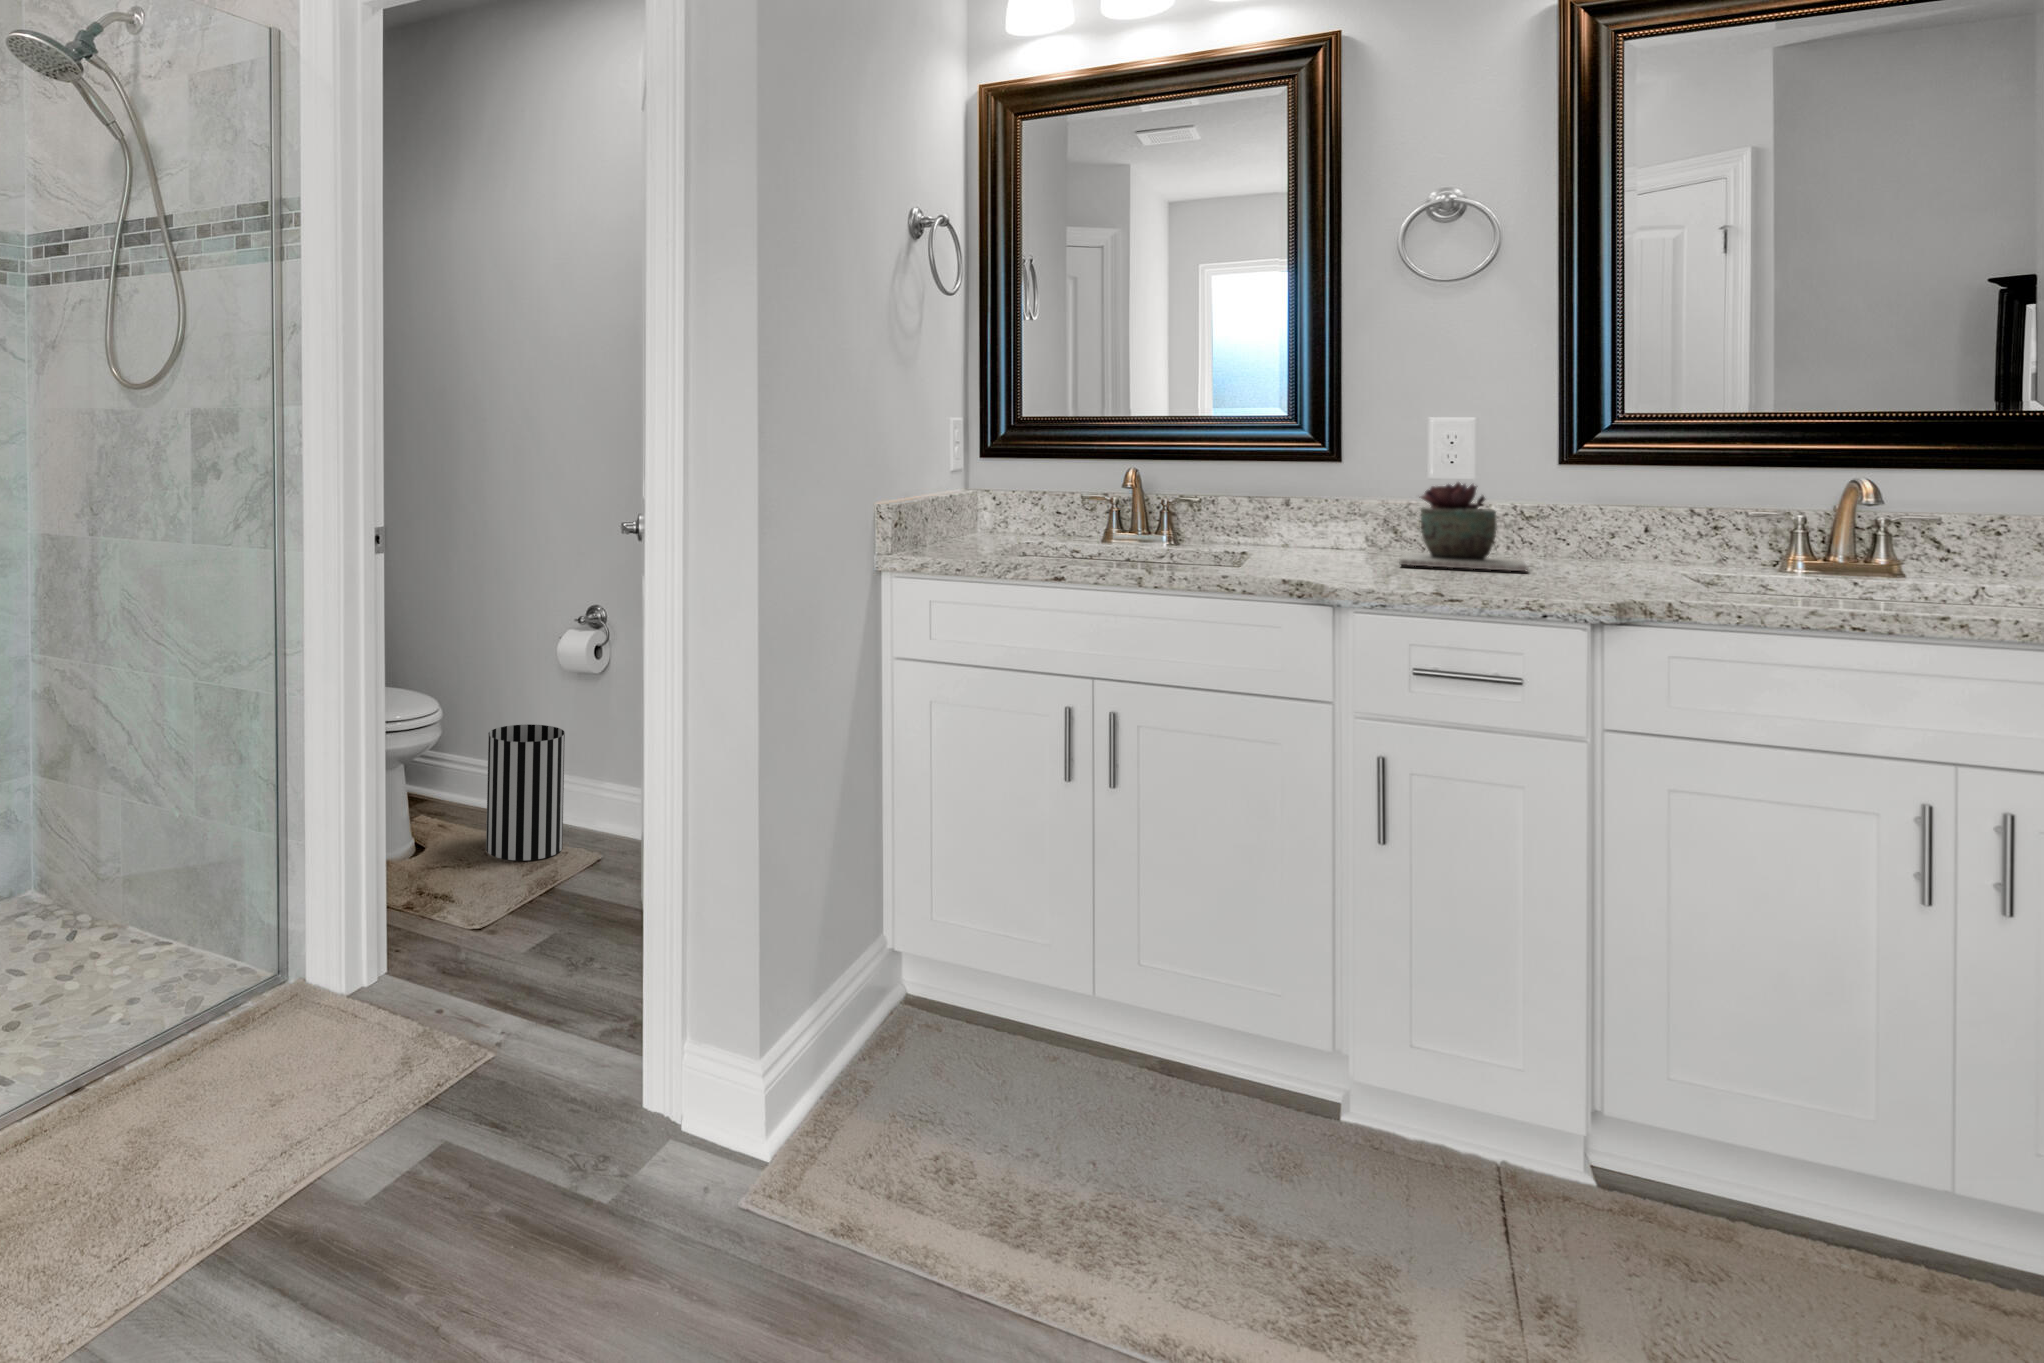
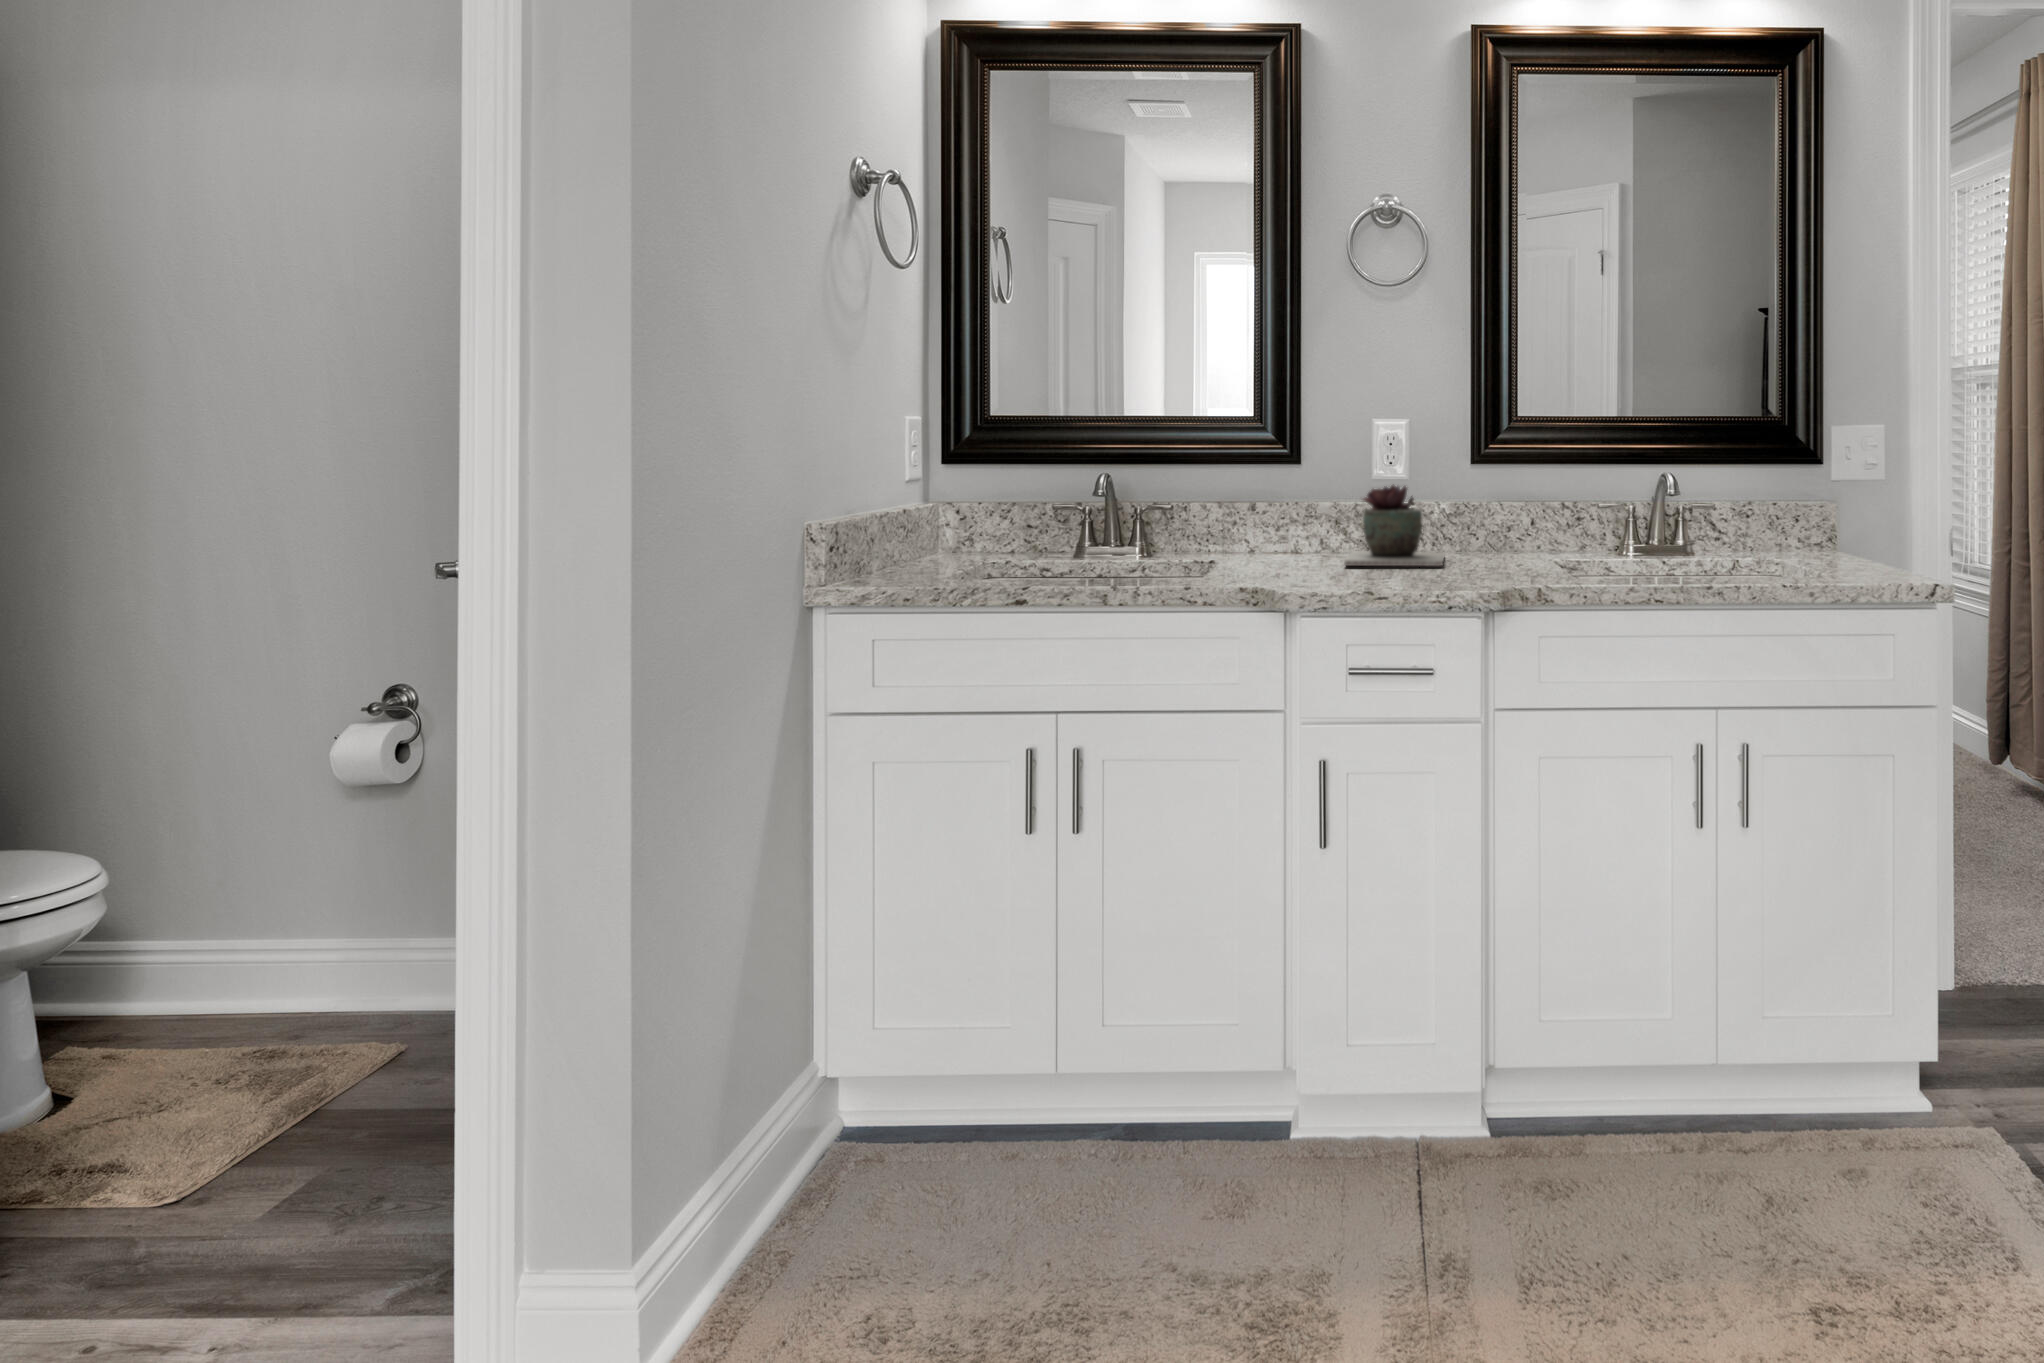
wastebasket: present [486,724,565,861] -> none [199,853,337,1056]

